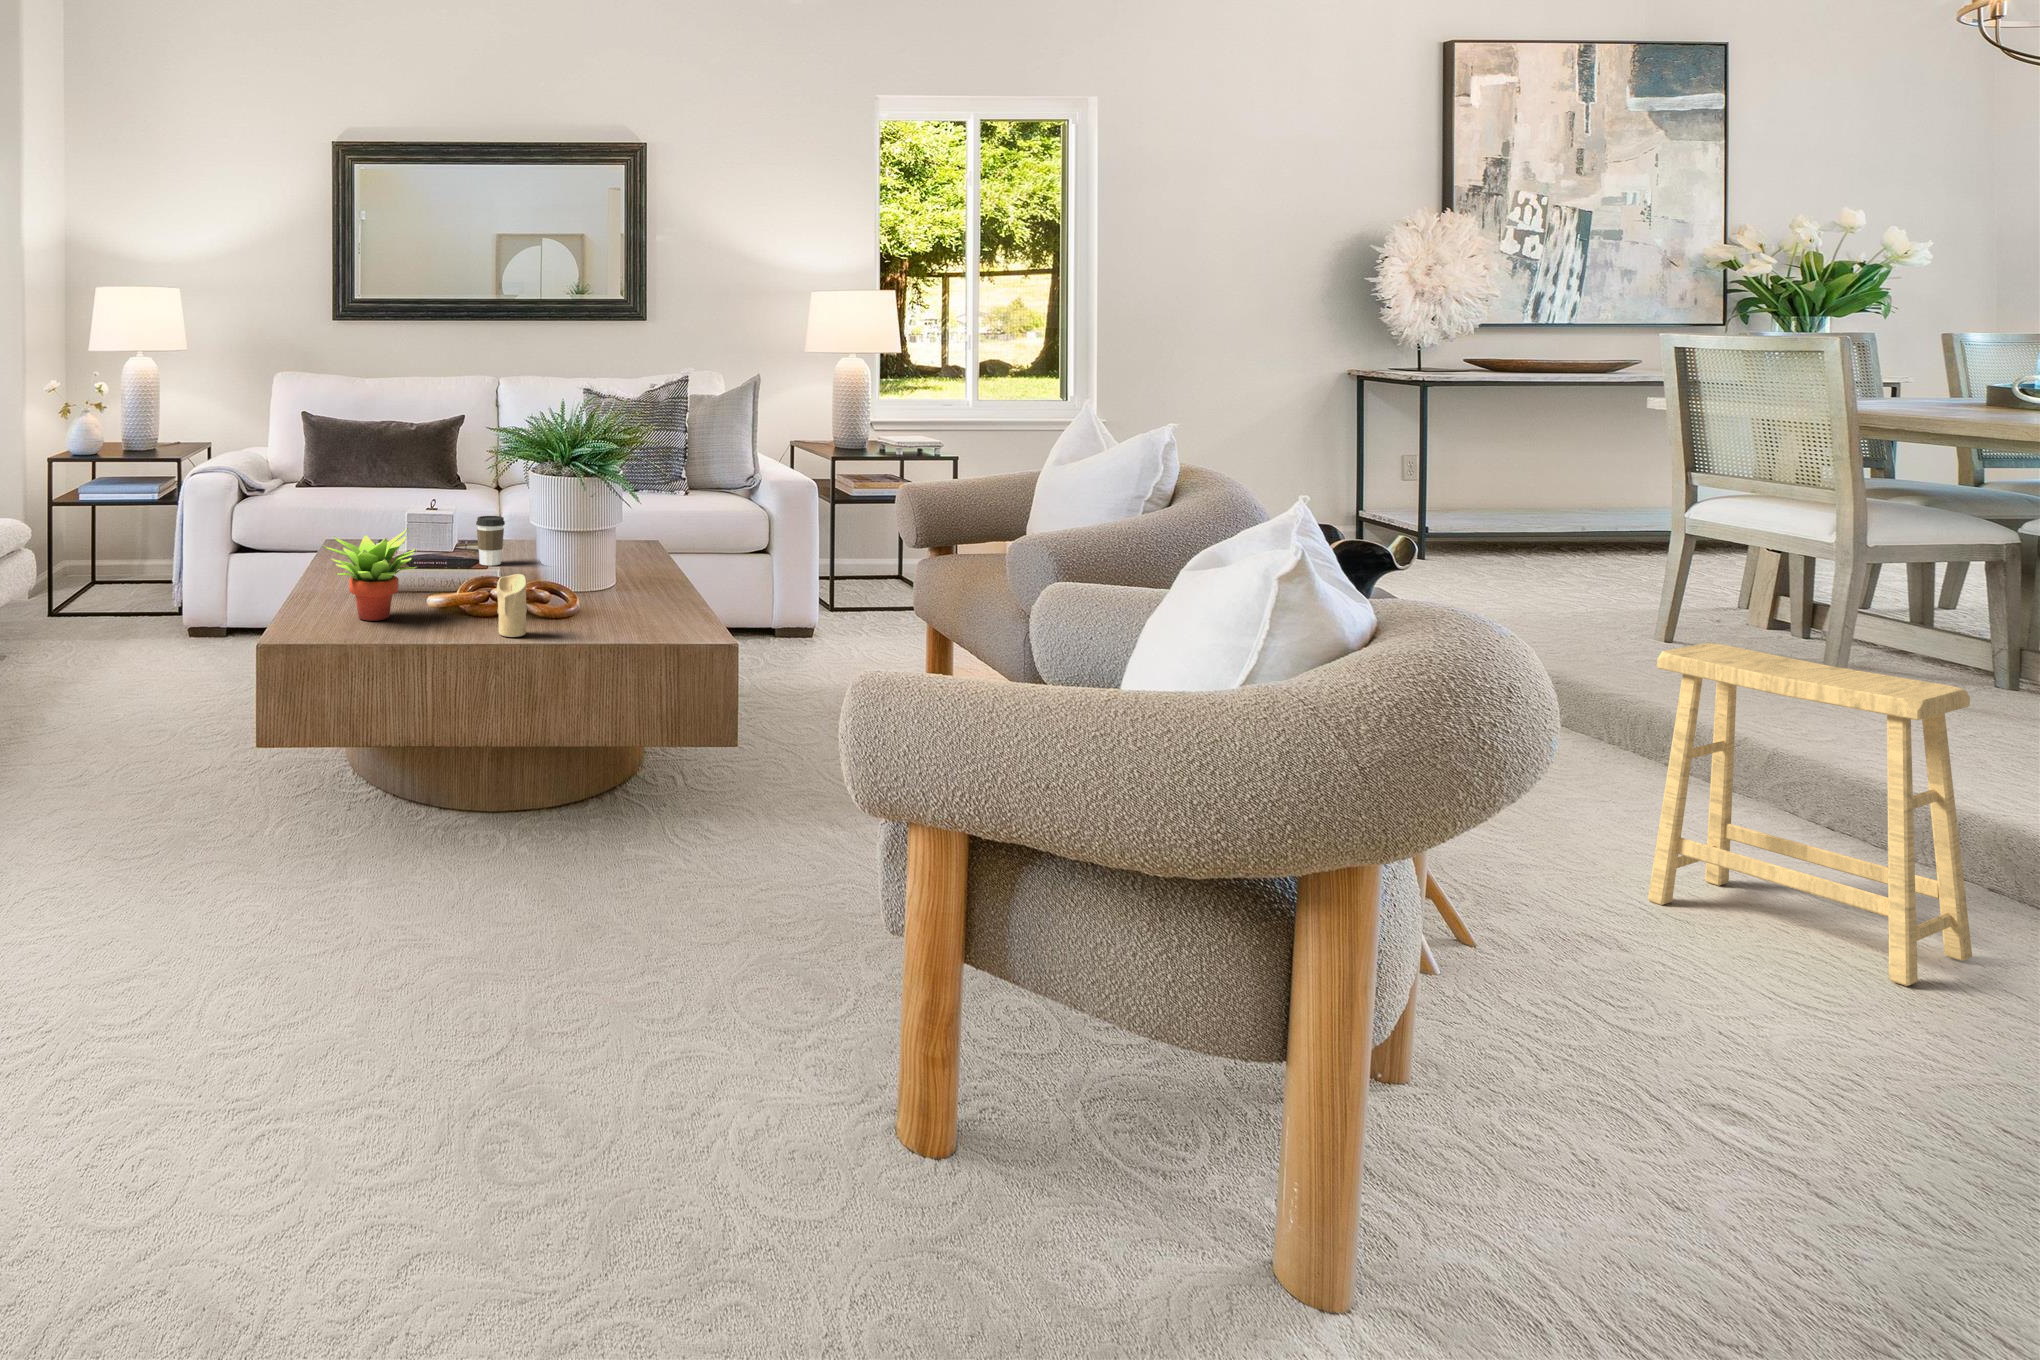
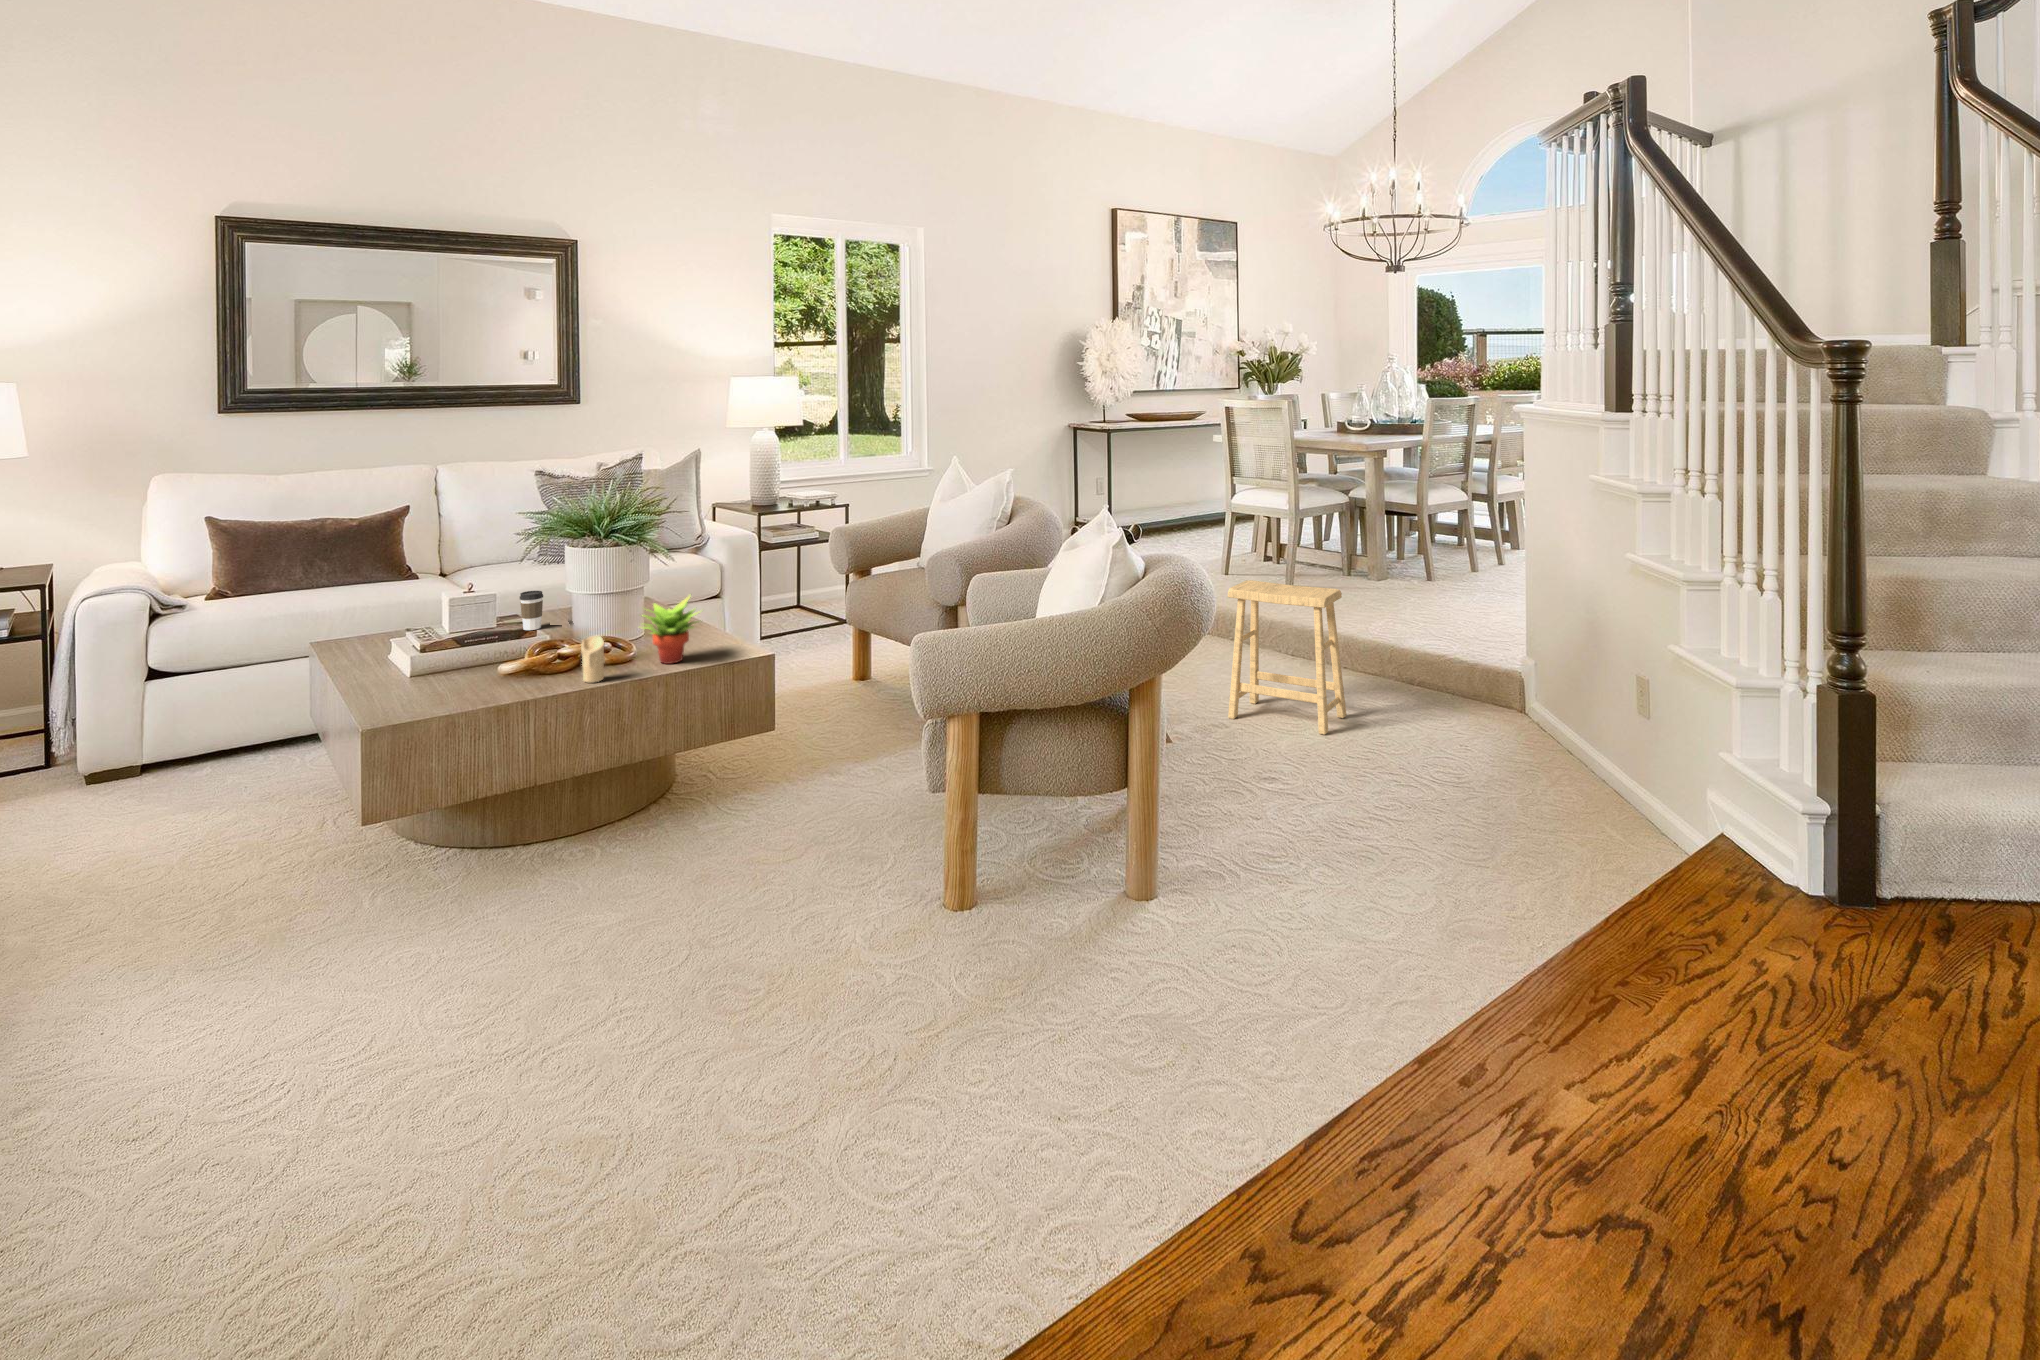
succulent plant: present [323,528,417,621] -> present [642,595,697,664]

